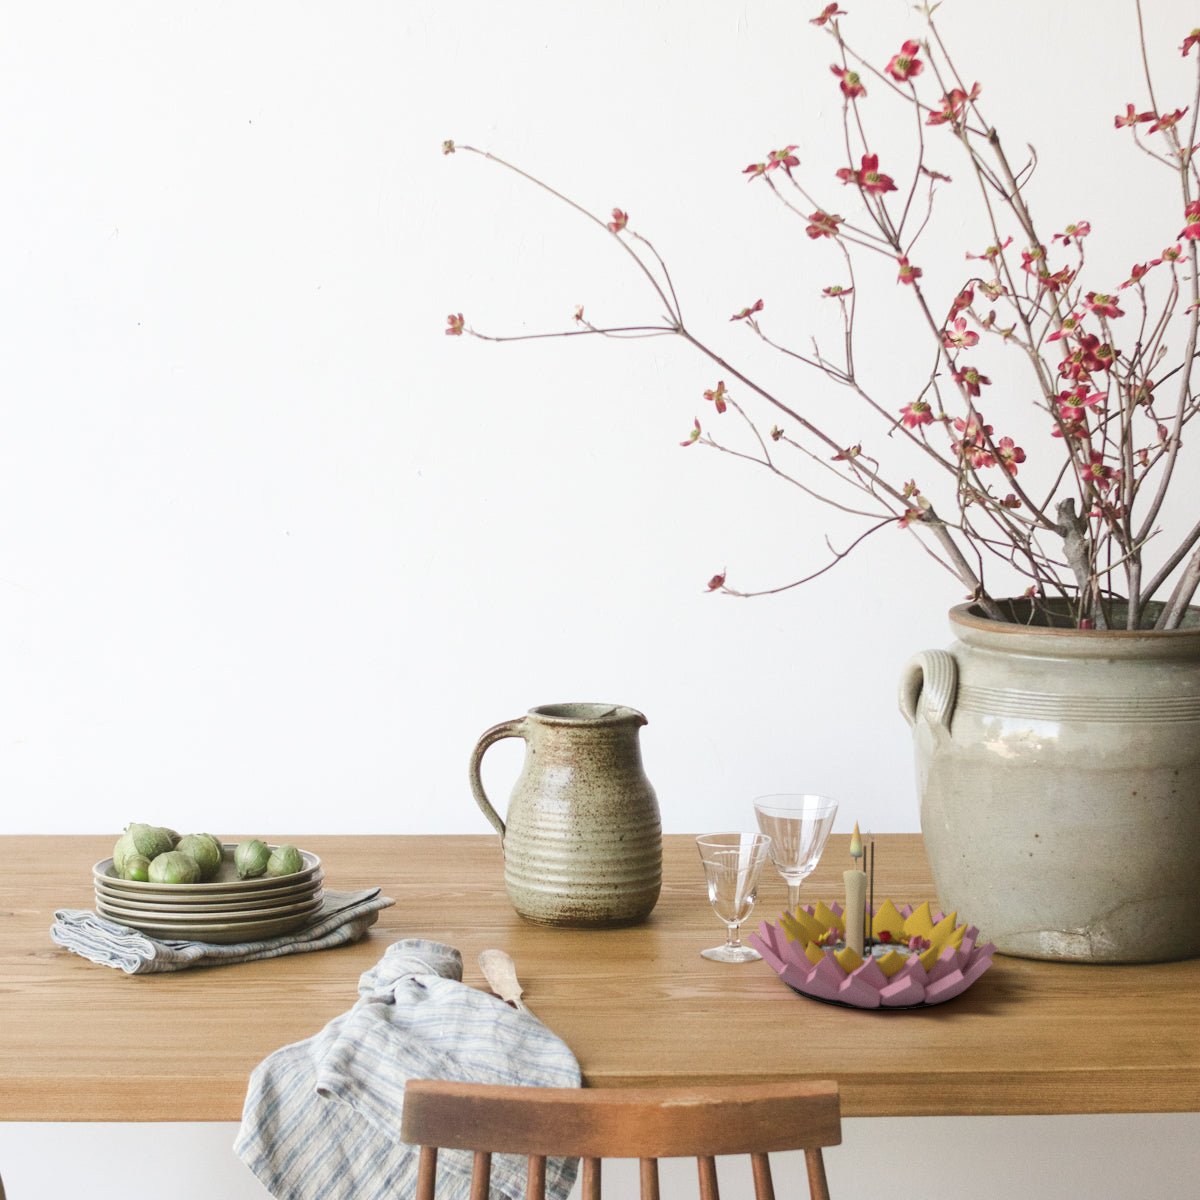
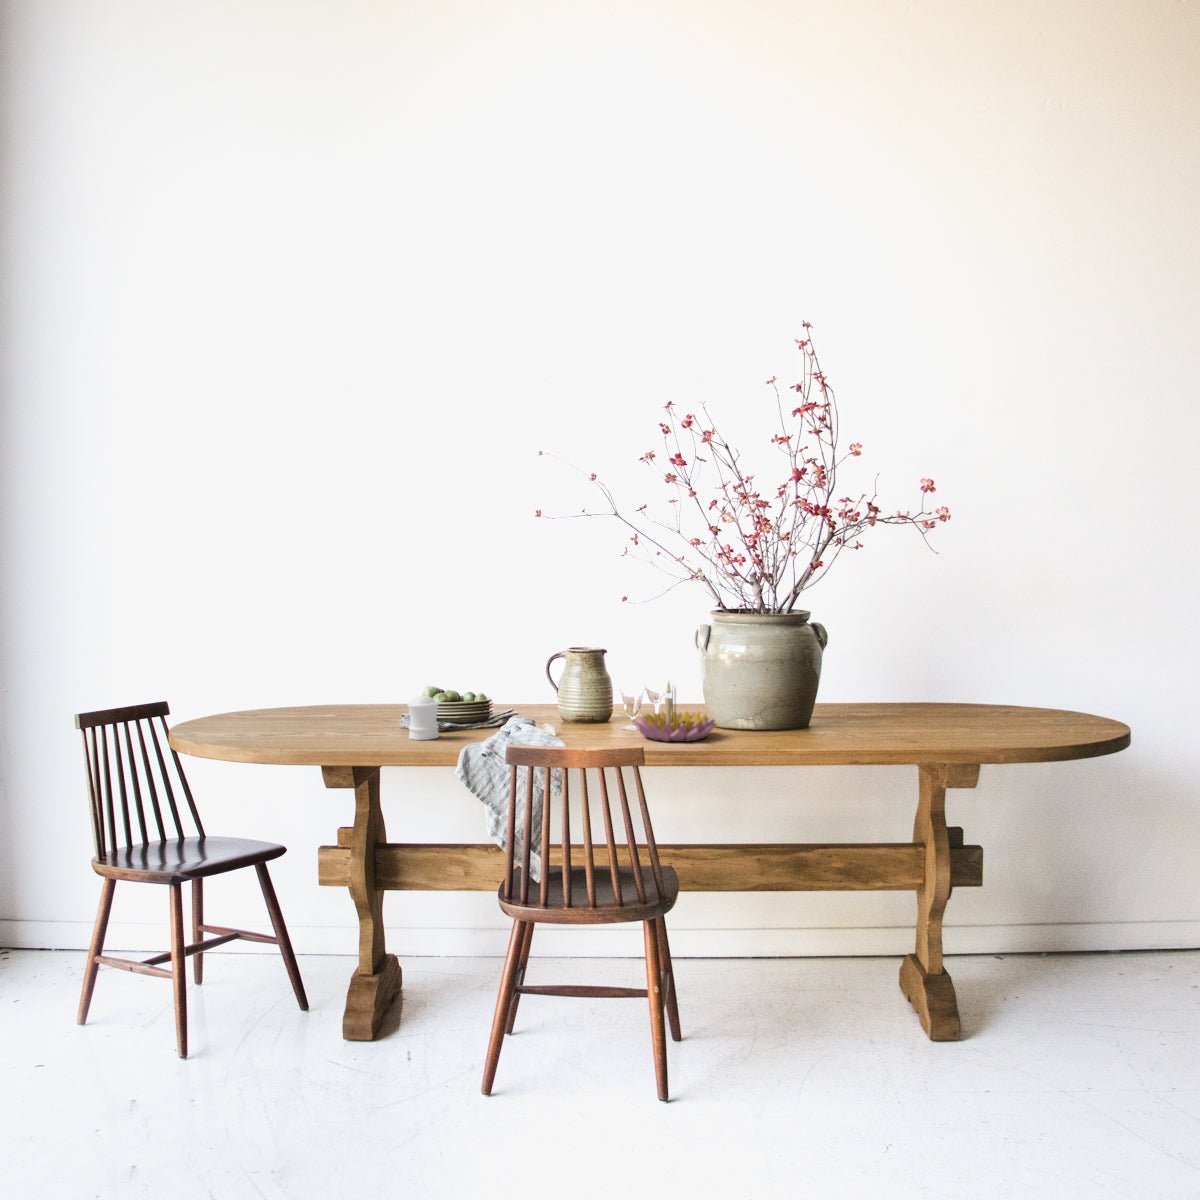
salt shaker: none [69,879,171,1024] -> present [407,695,439,740]

